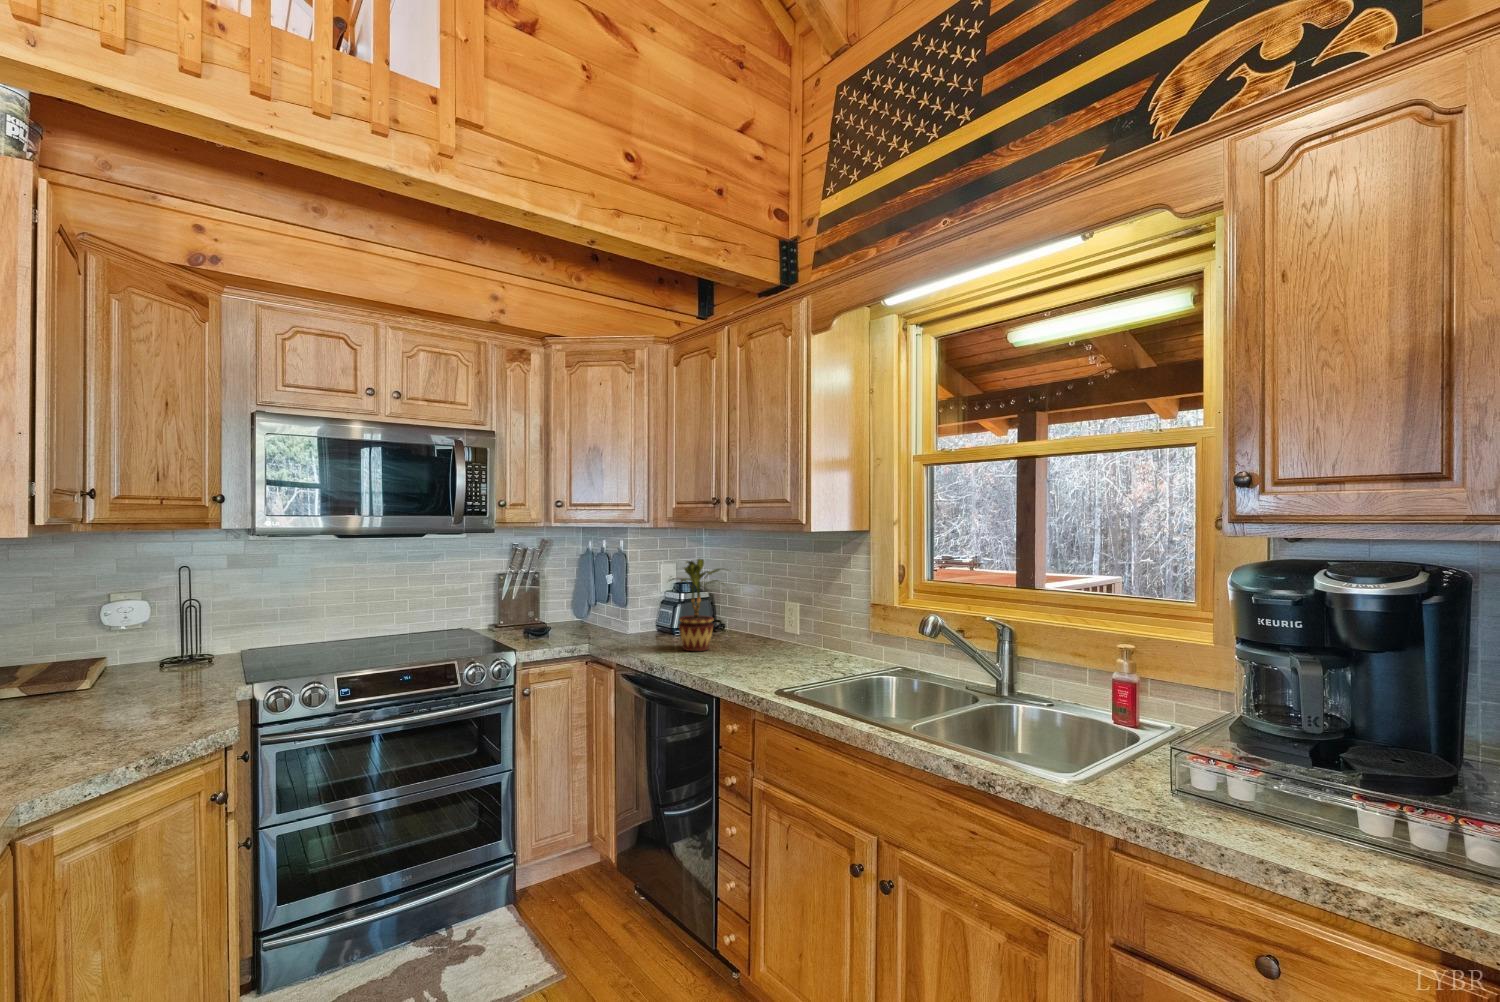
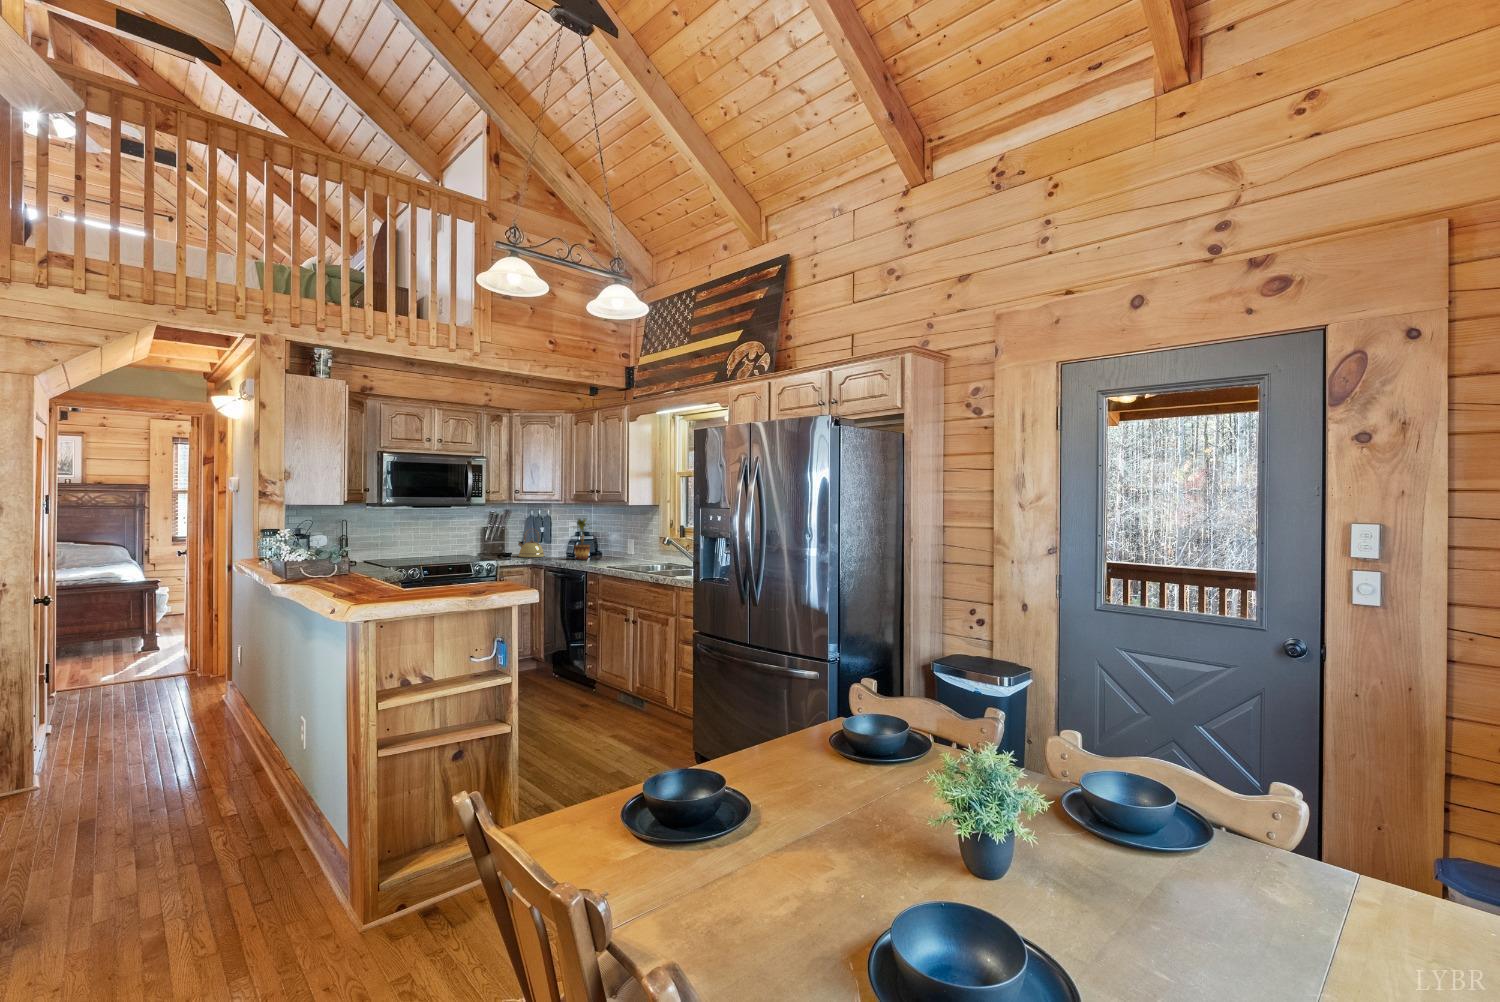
kettle: none [562,578,616,642] -> present [518,528,544,558]

